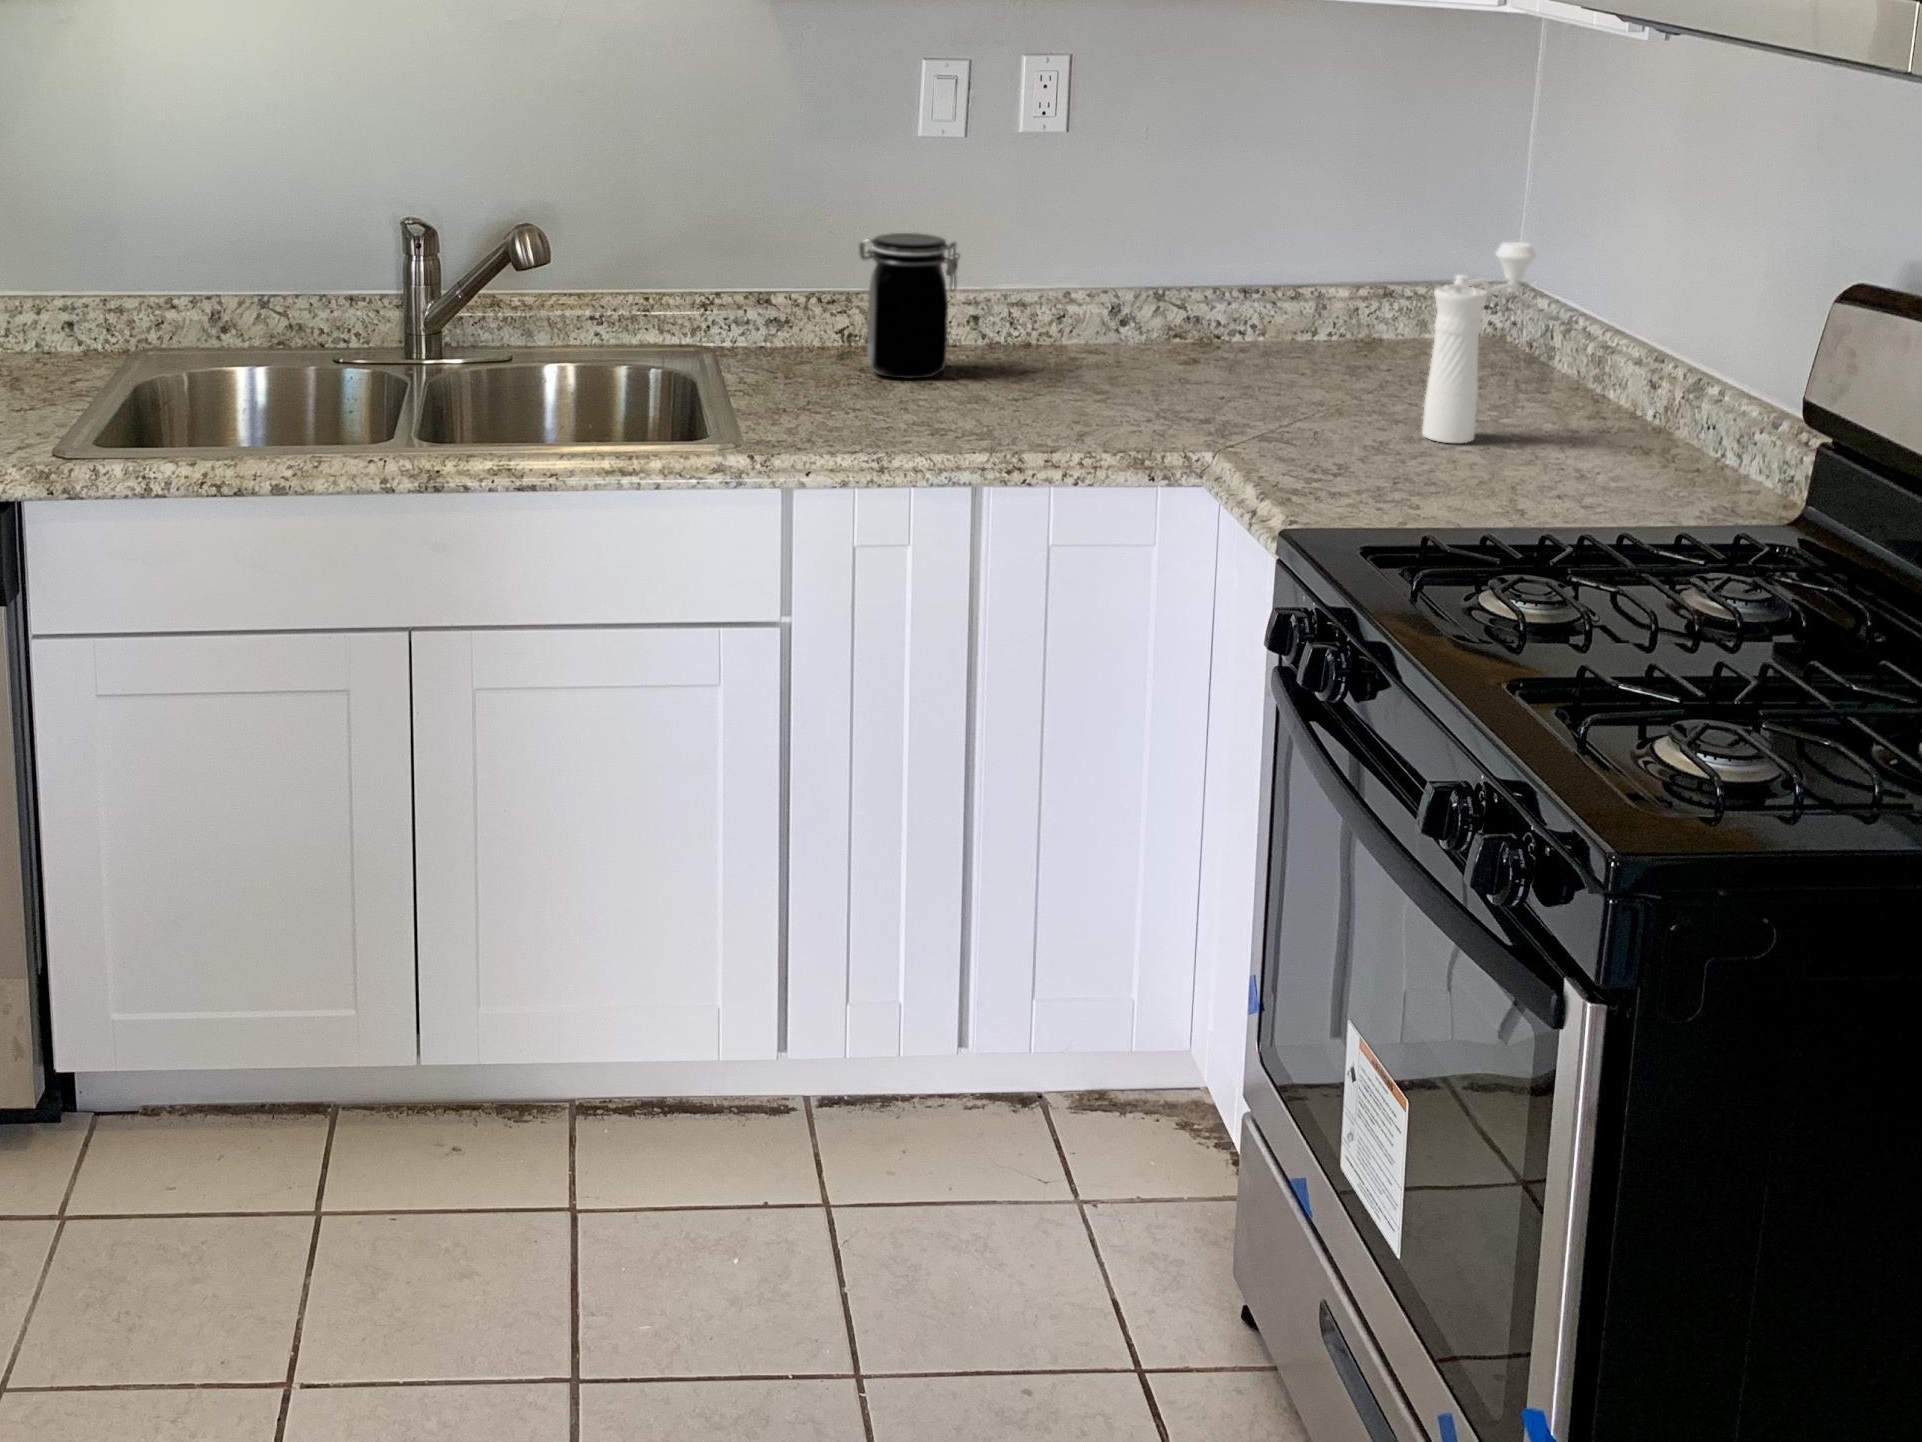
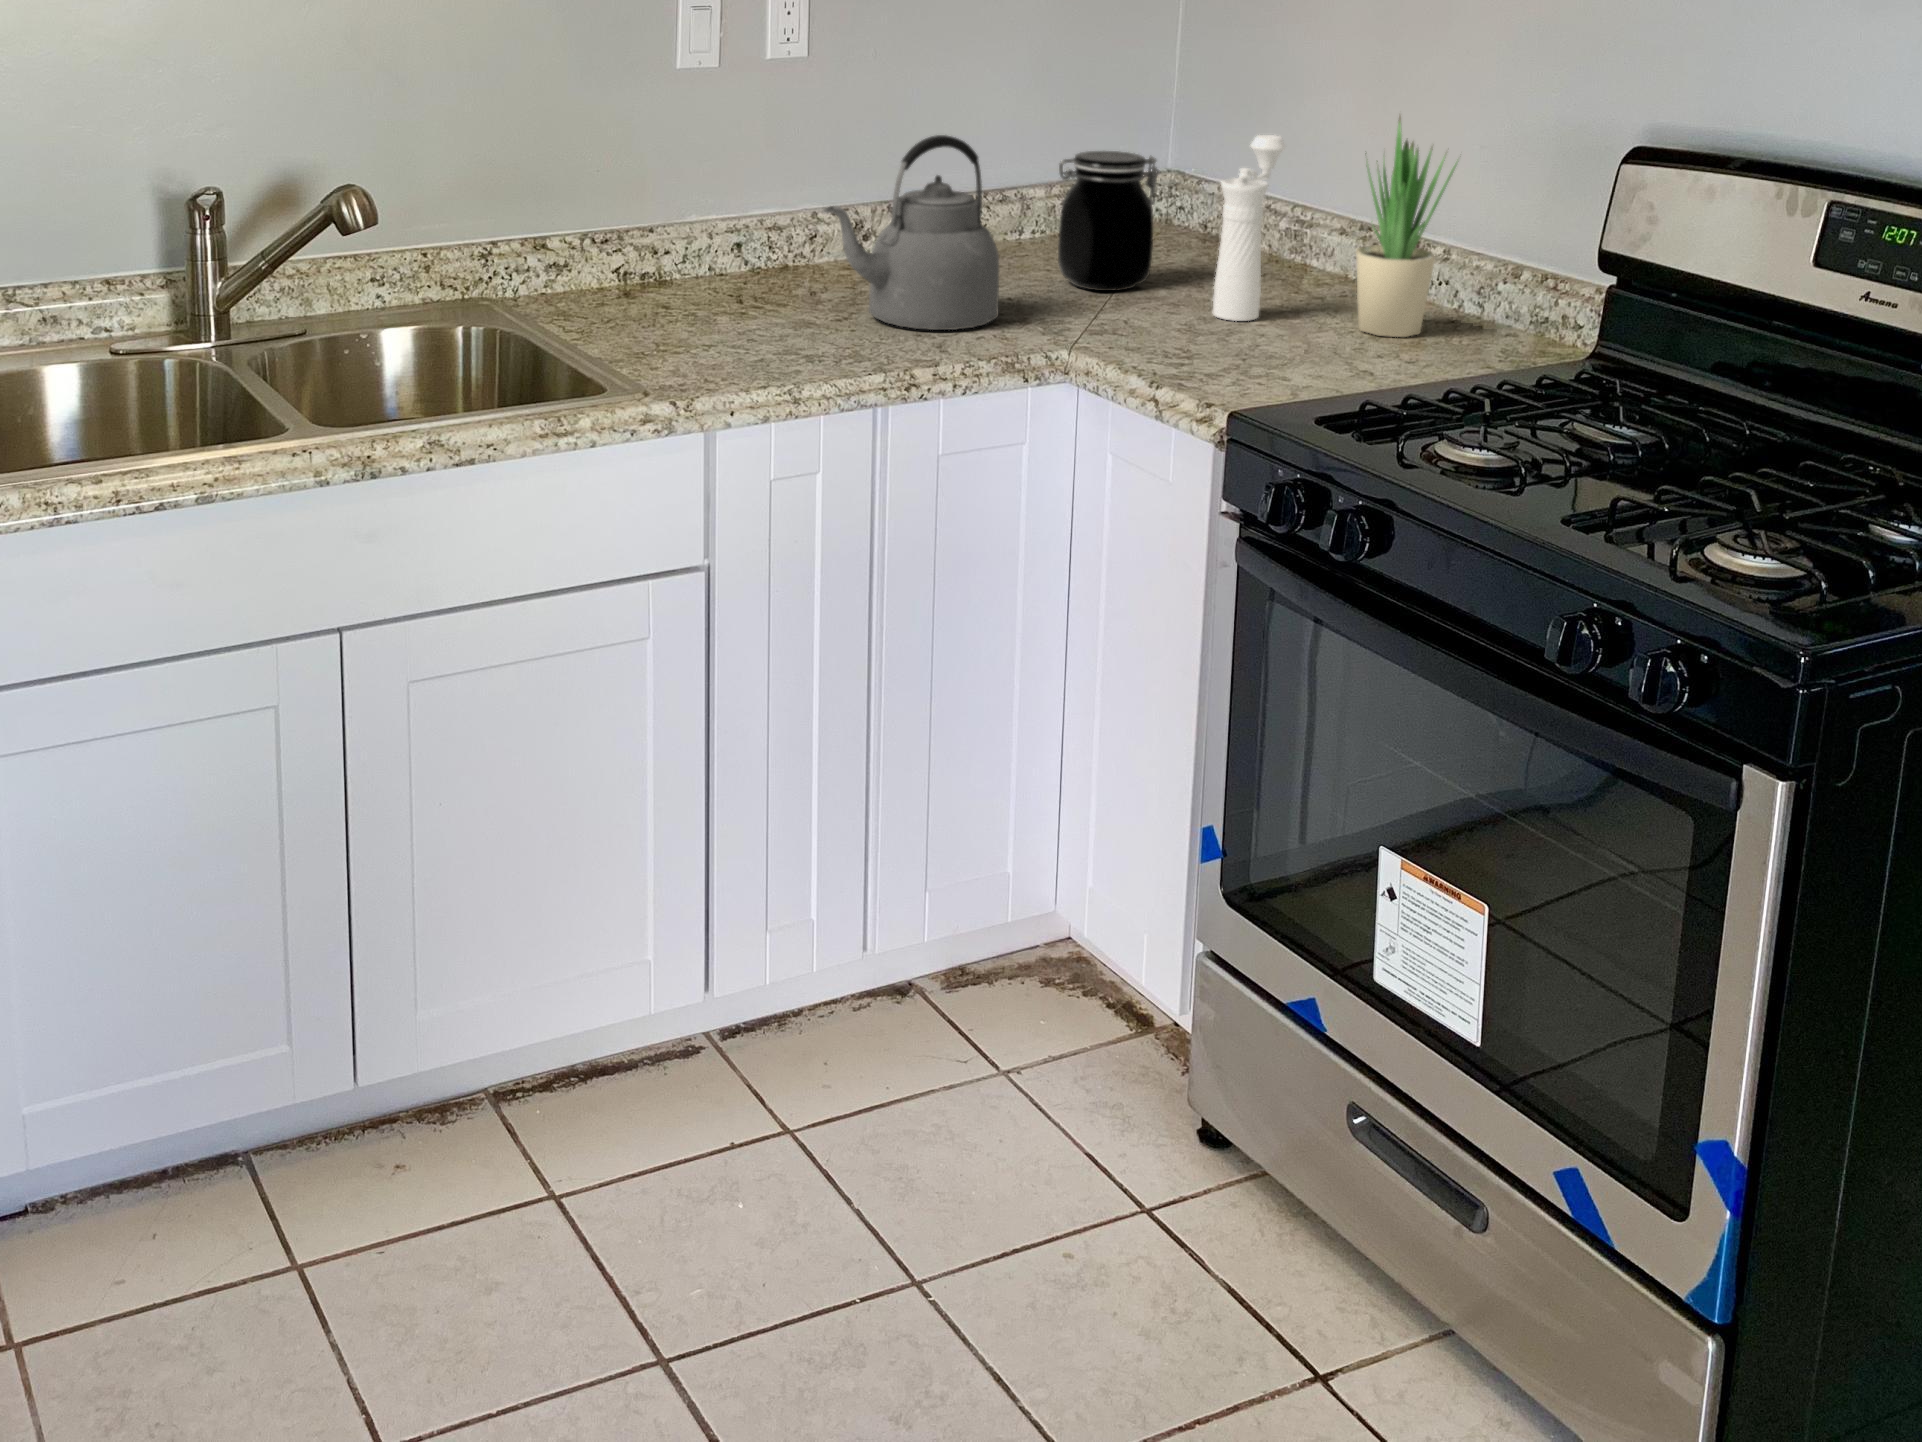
kettle: none [989,217,1187,420] -> present [823,135,999,330]
potted plant: none [1570,222,1693,478] -> present [1356,117,1457,337]
jar: present [859,233,960,378] -> present [1058,151,1159,291]

